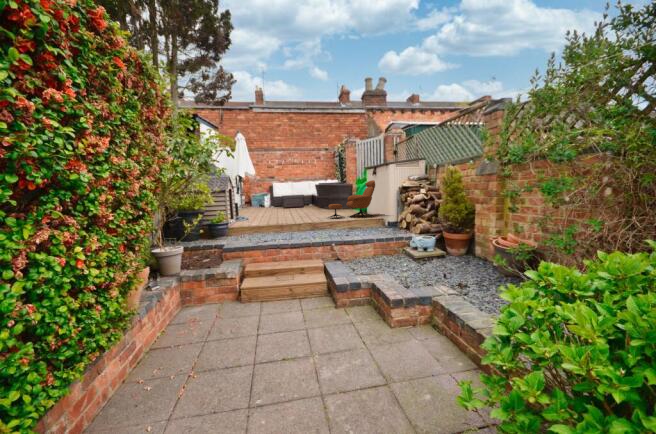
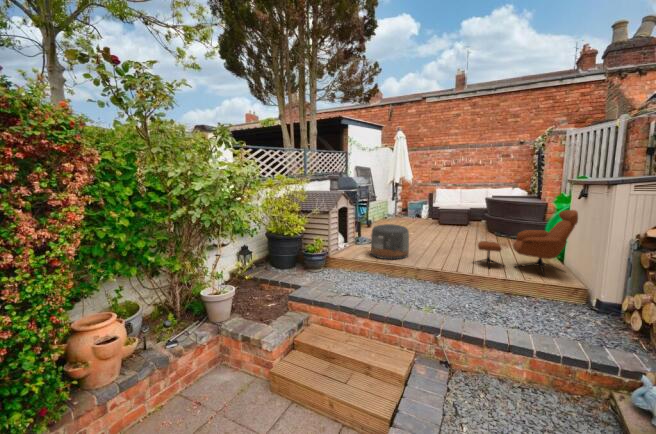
pouf: none [257,200,286,224] -> present [371,224,409,259]

